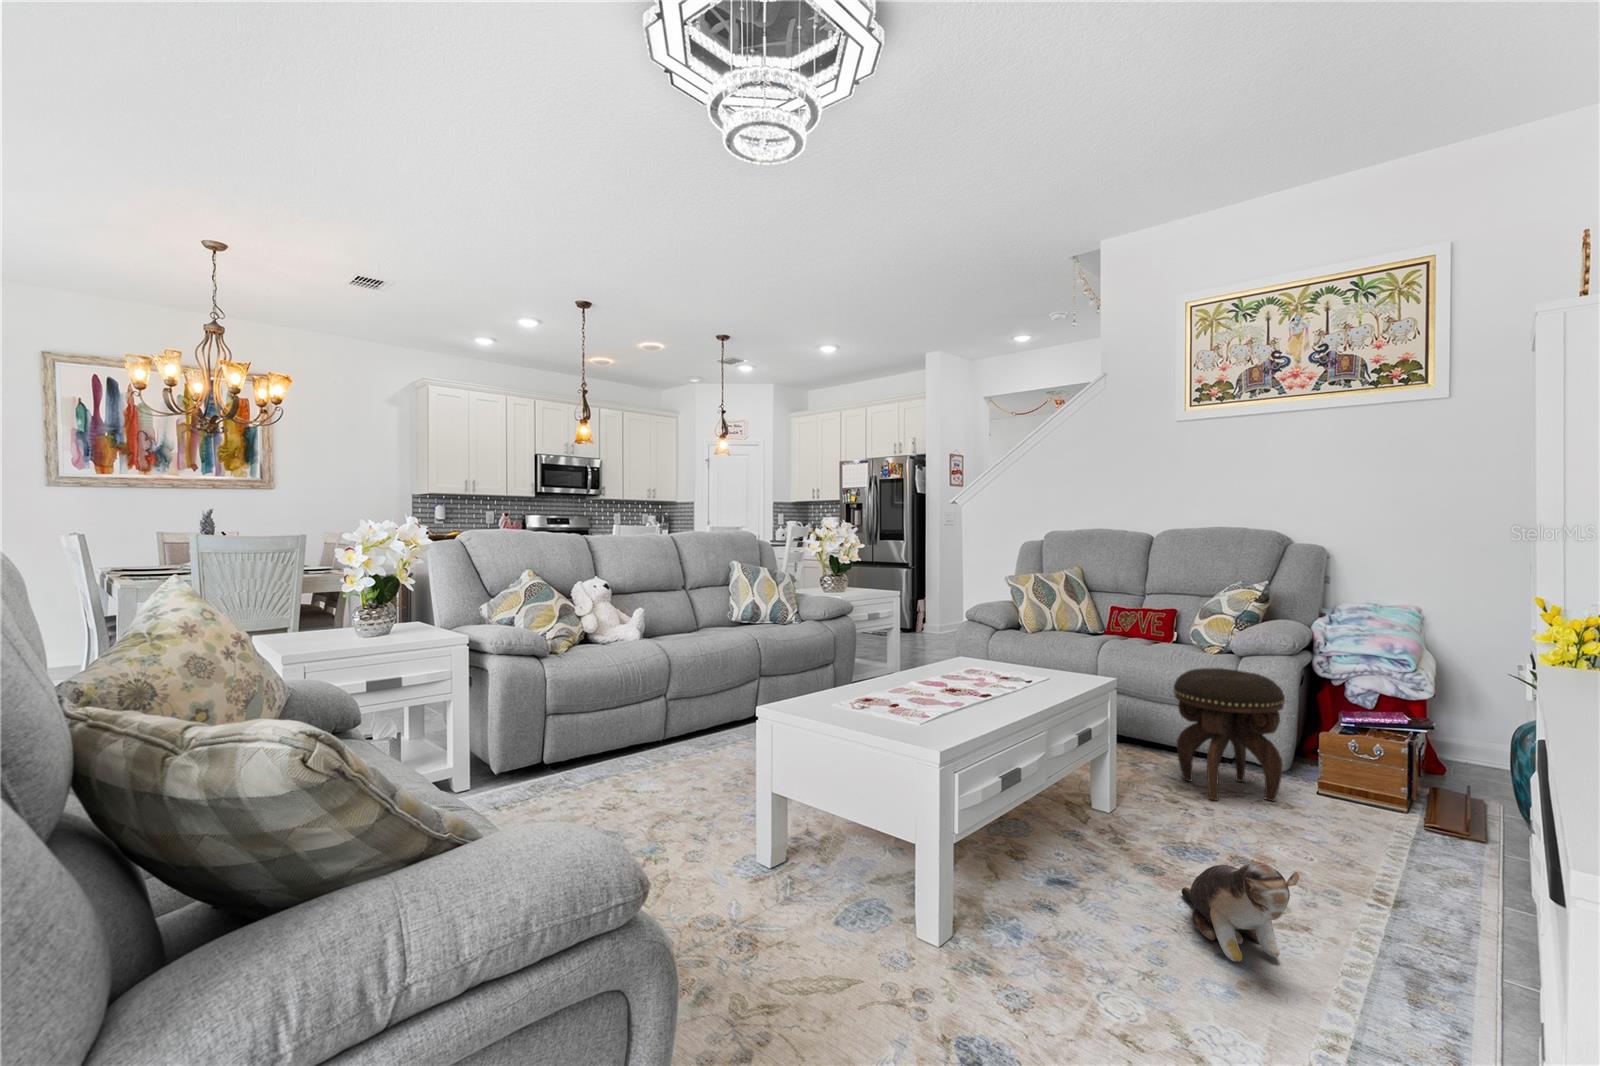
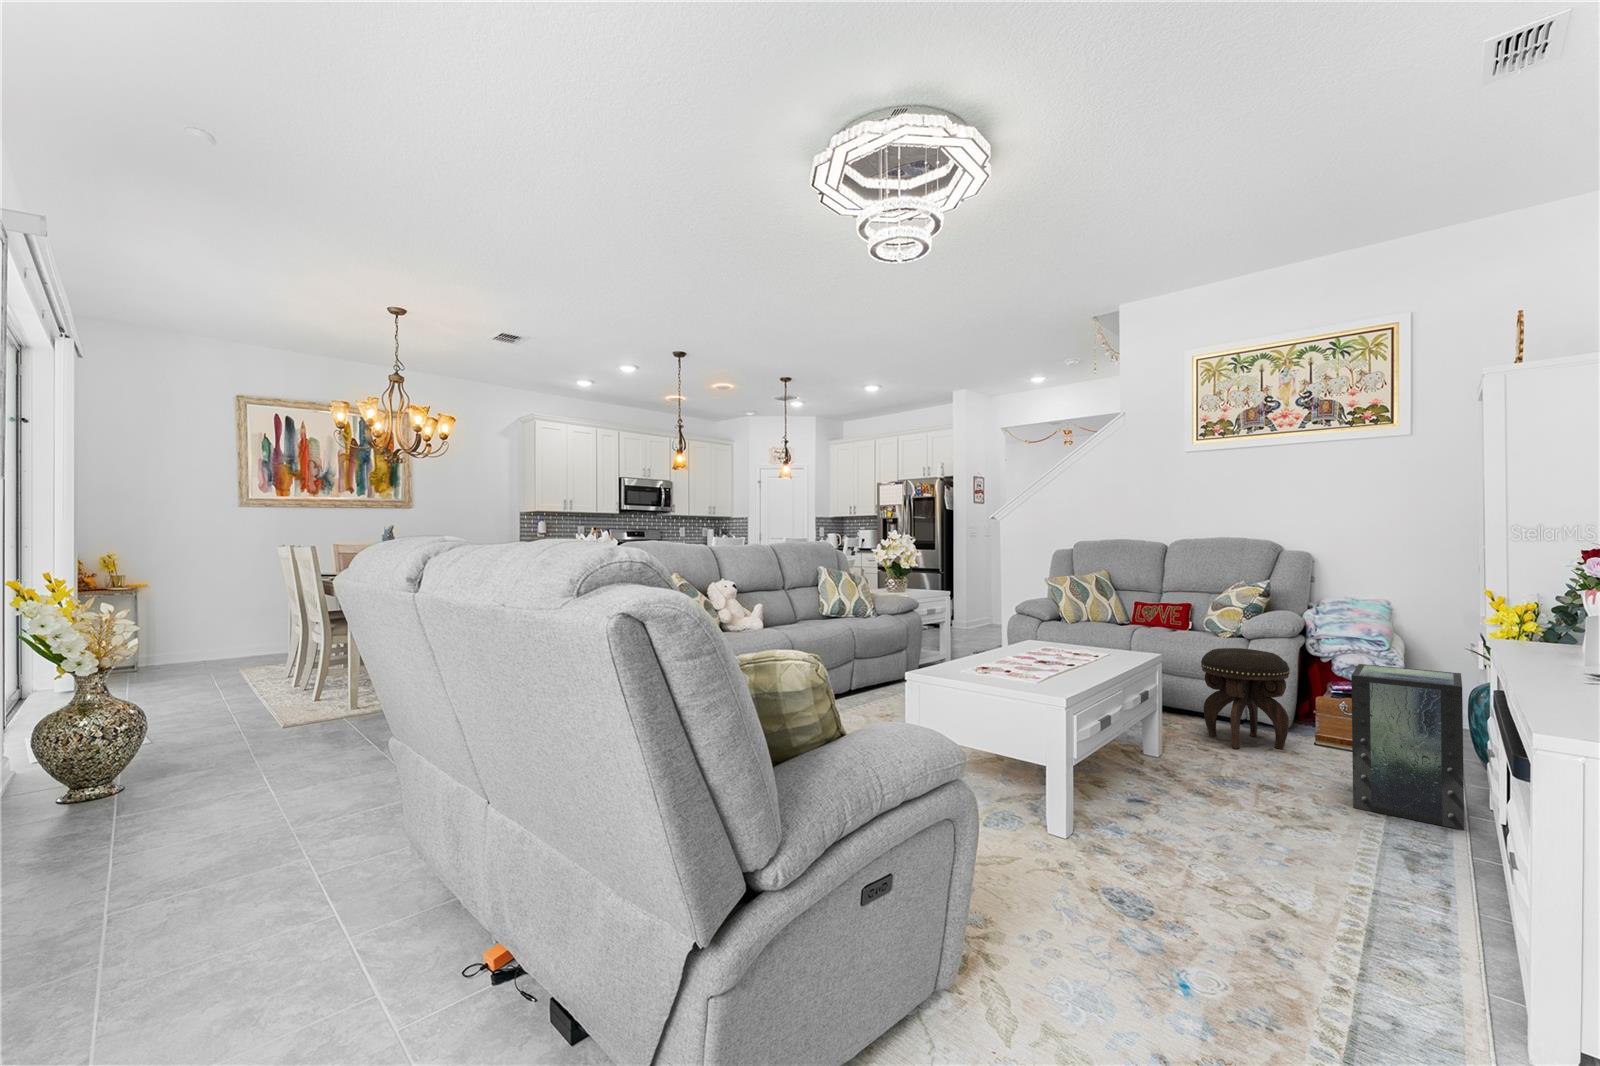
storage box: none [1355,697,1509,940] -> present [1351,664,1464,830]
plush toy: present [1182,860,1299,962] -> none [1227,771,1321,843]

